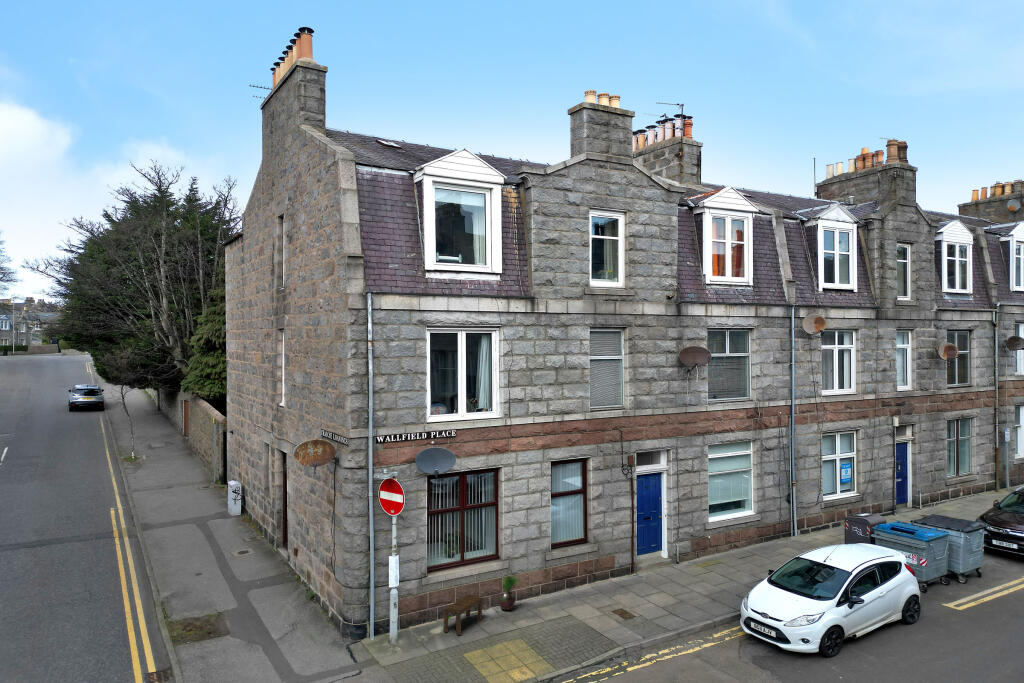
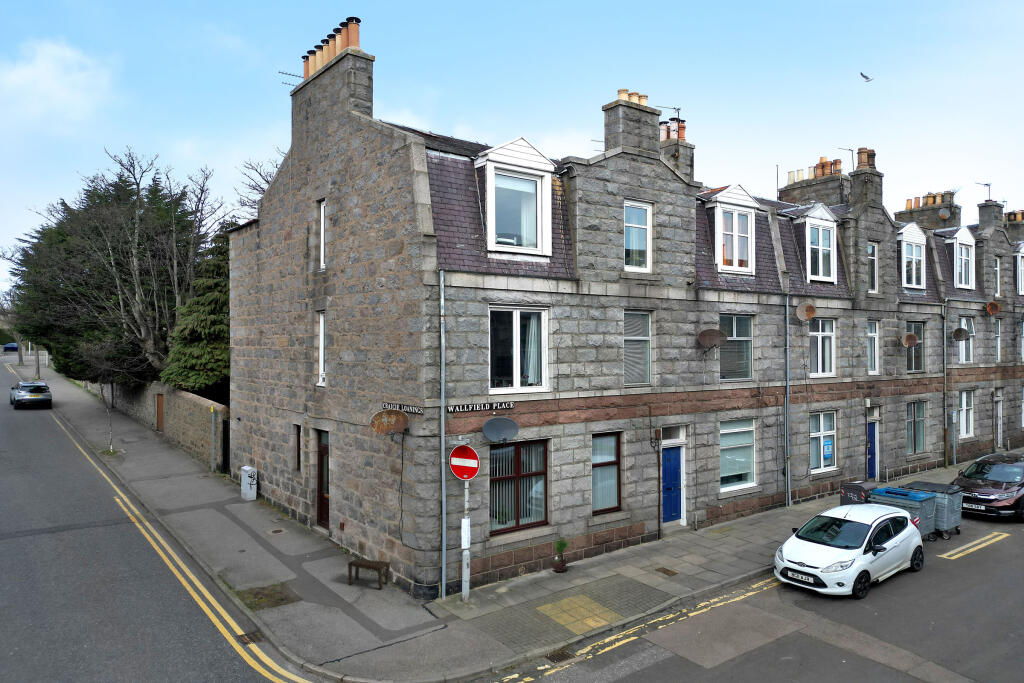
bench: present [443,594,483,635] -> present [348,558,391,589]

